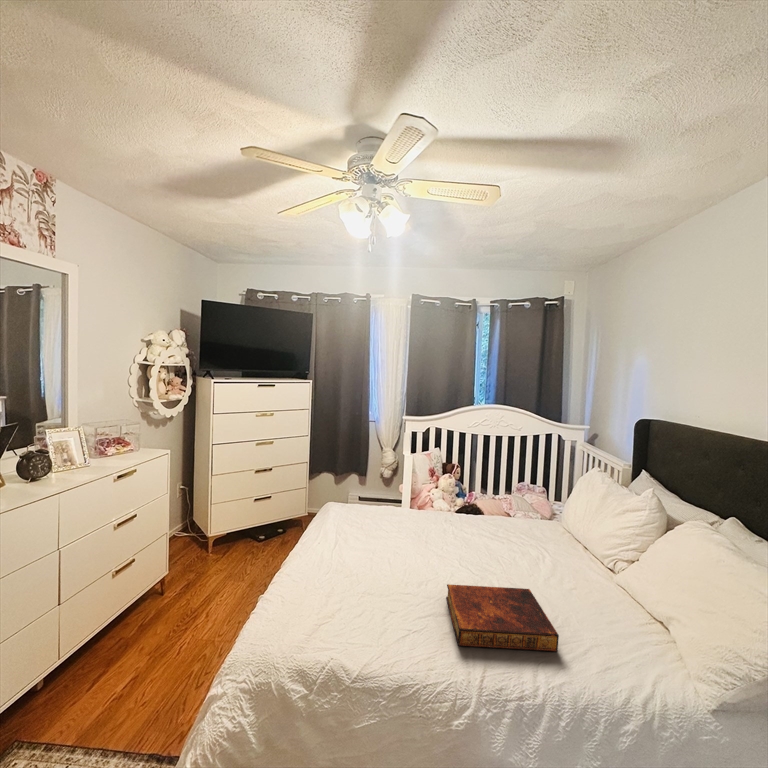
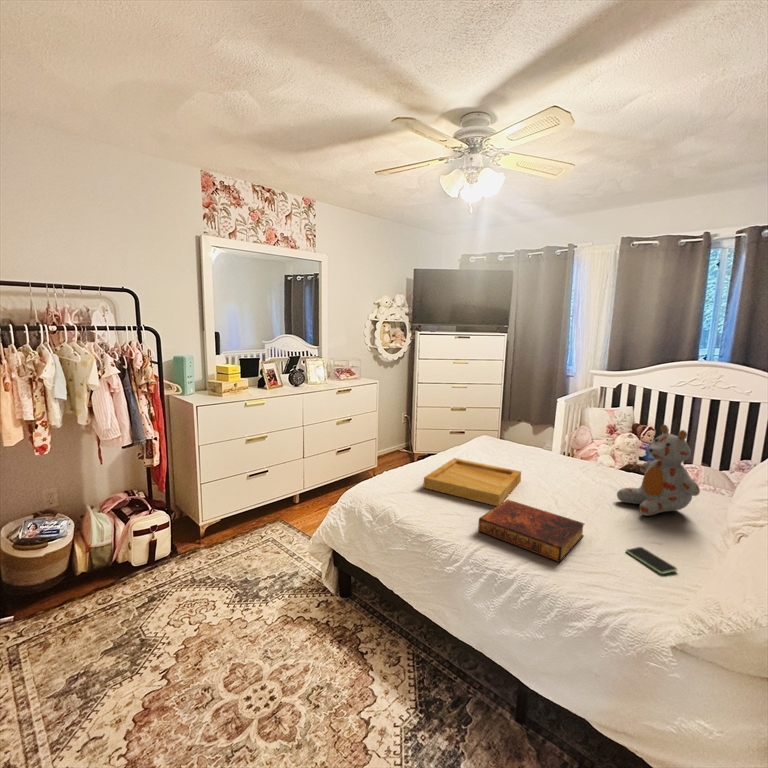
stuffed bear: none [496,469,560,555] -> present [617,425,700,516]
tray: none [335,538,435,600] -> present [424,458,521,506]
smartphone: none [568,595,614,621] -> present [626,547,677,574]

